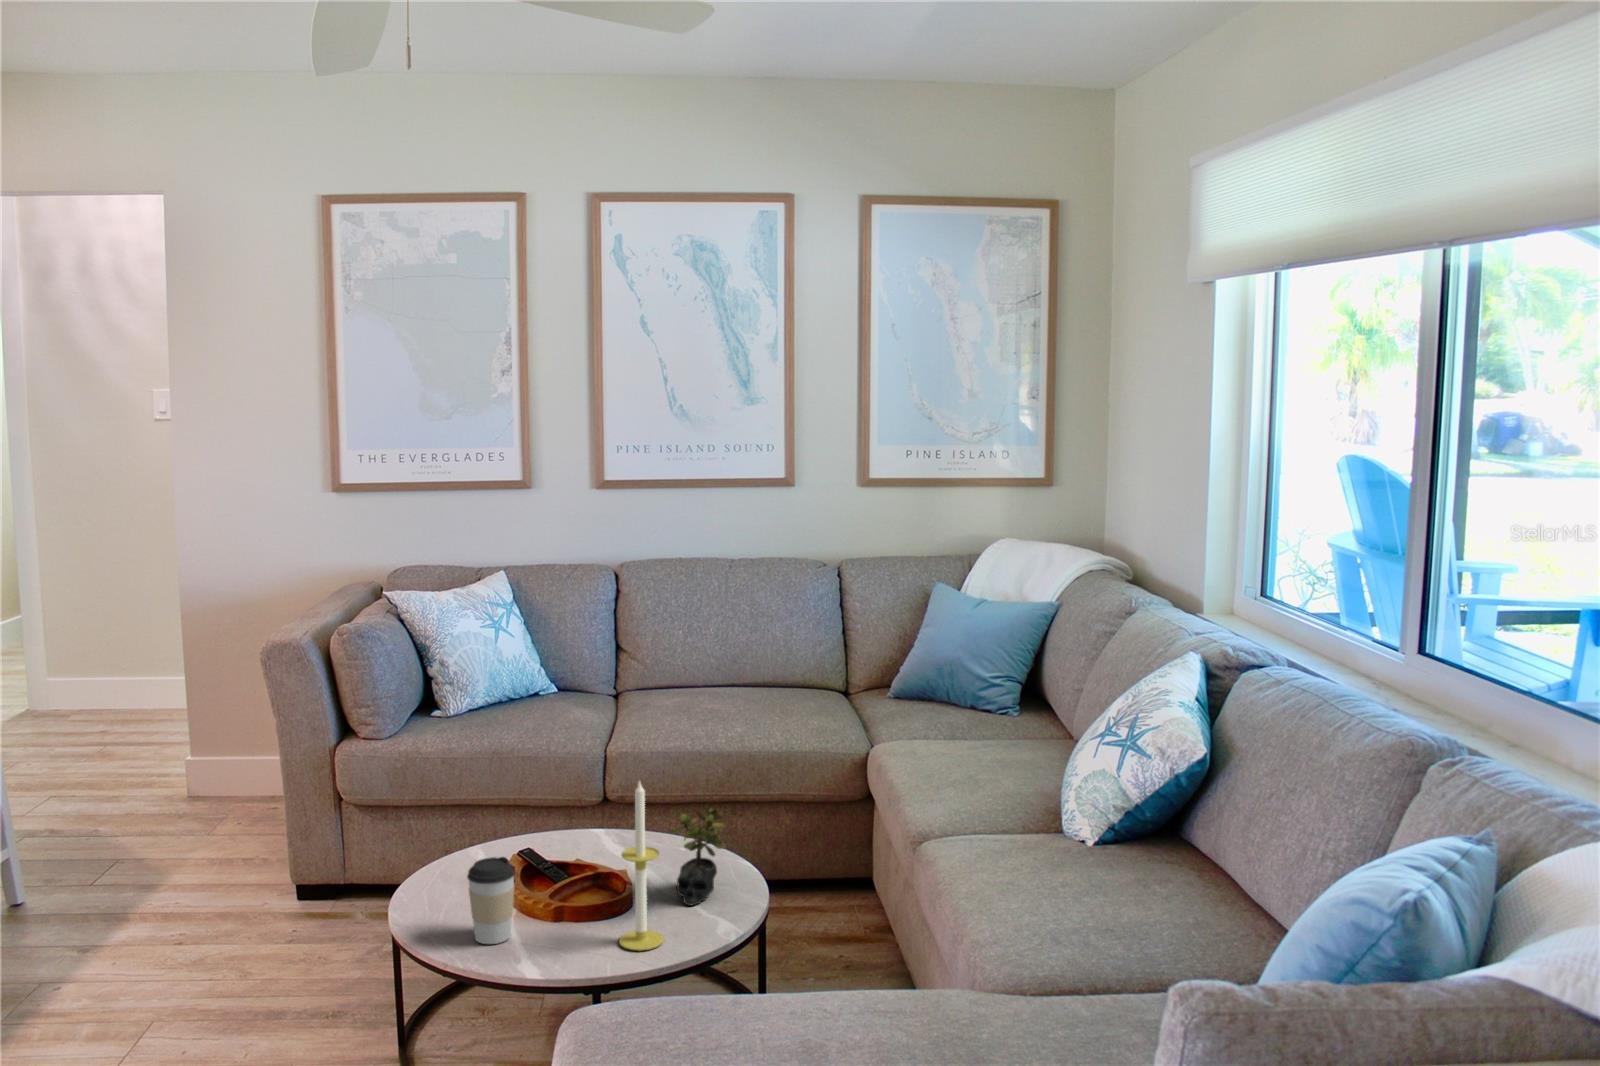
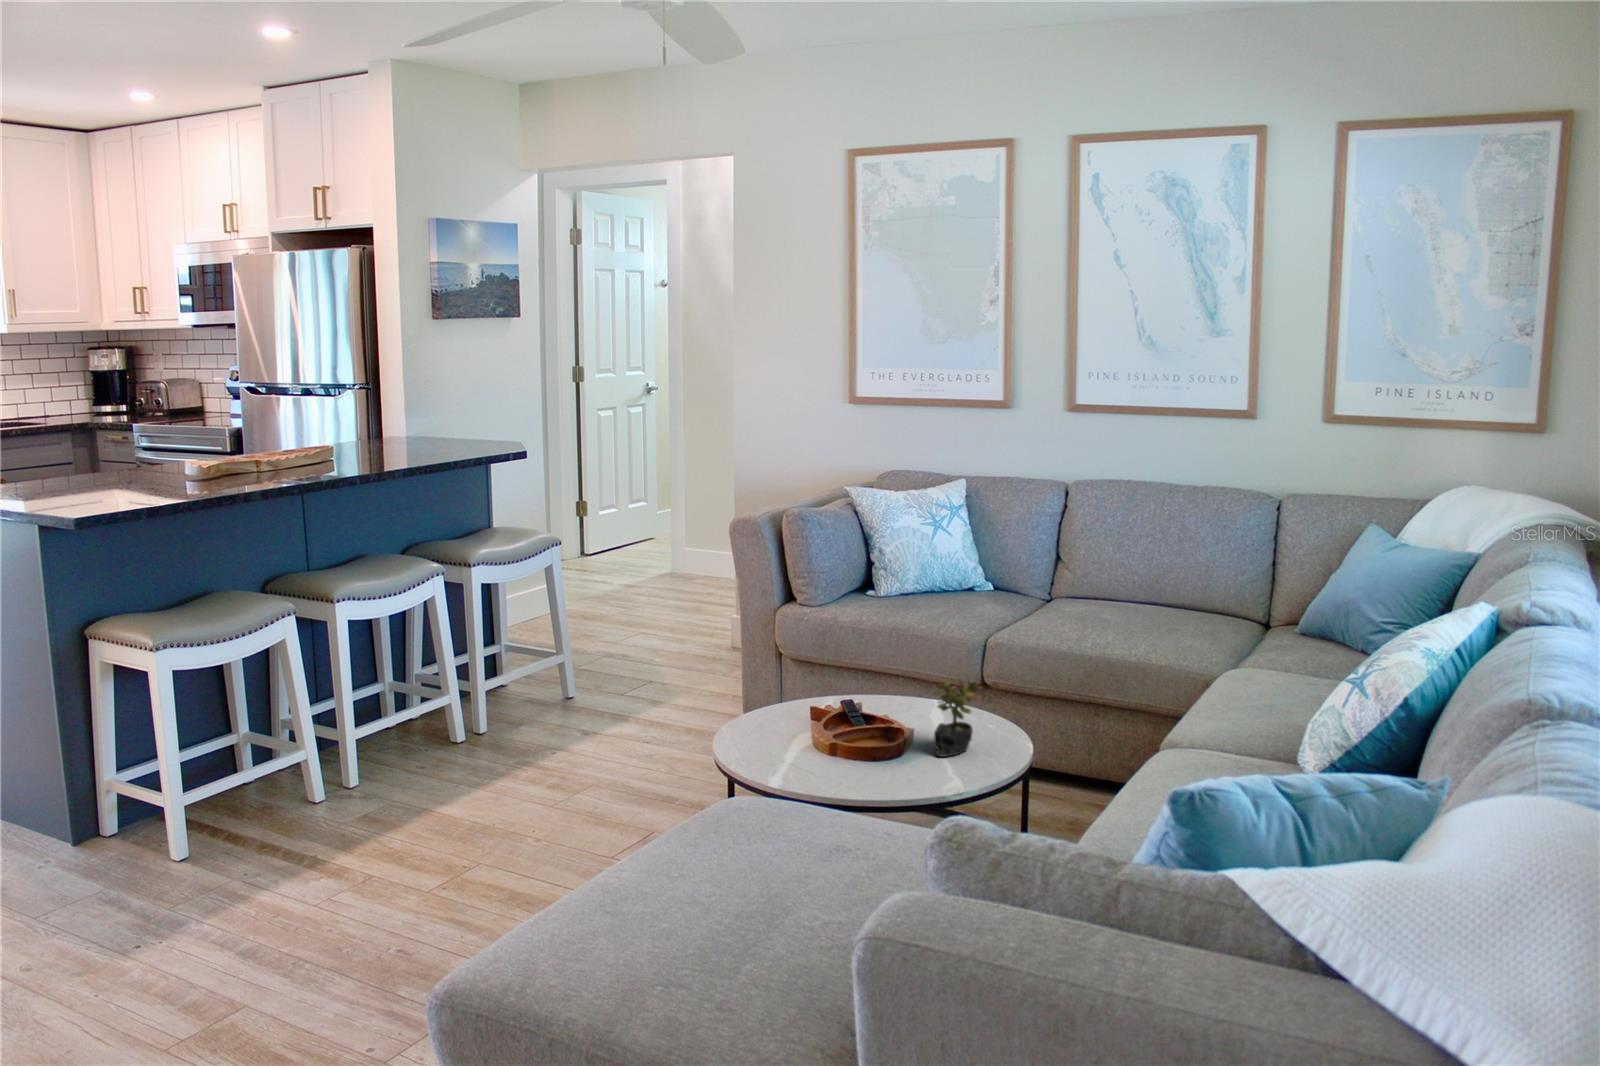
candle: present [619,782,664,951] -> none [860,637,896,776]
coffee cup: present [467,857,515,944] -> none [762,685,799,750]

